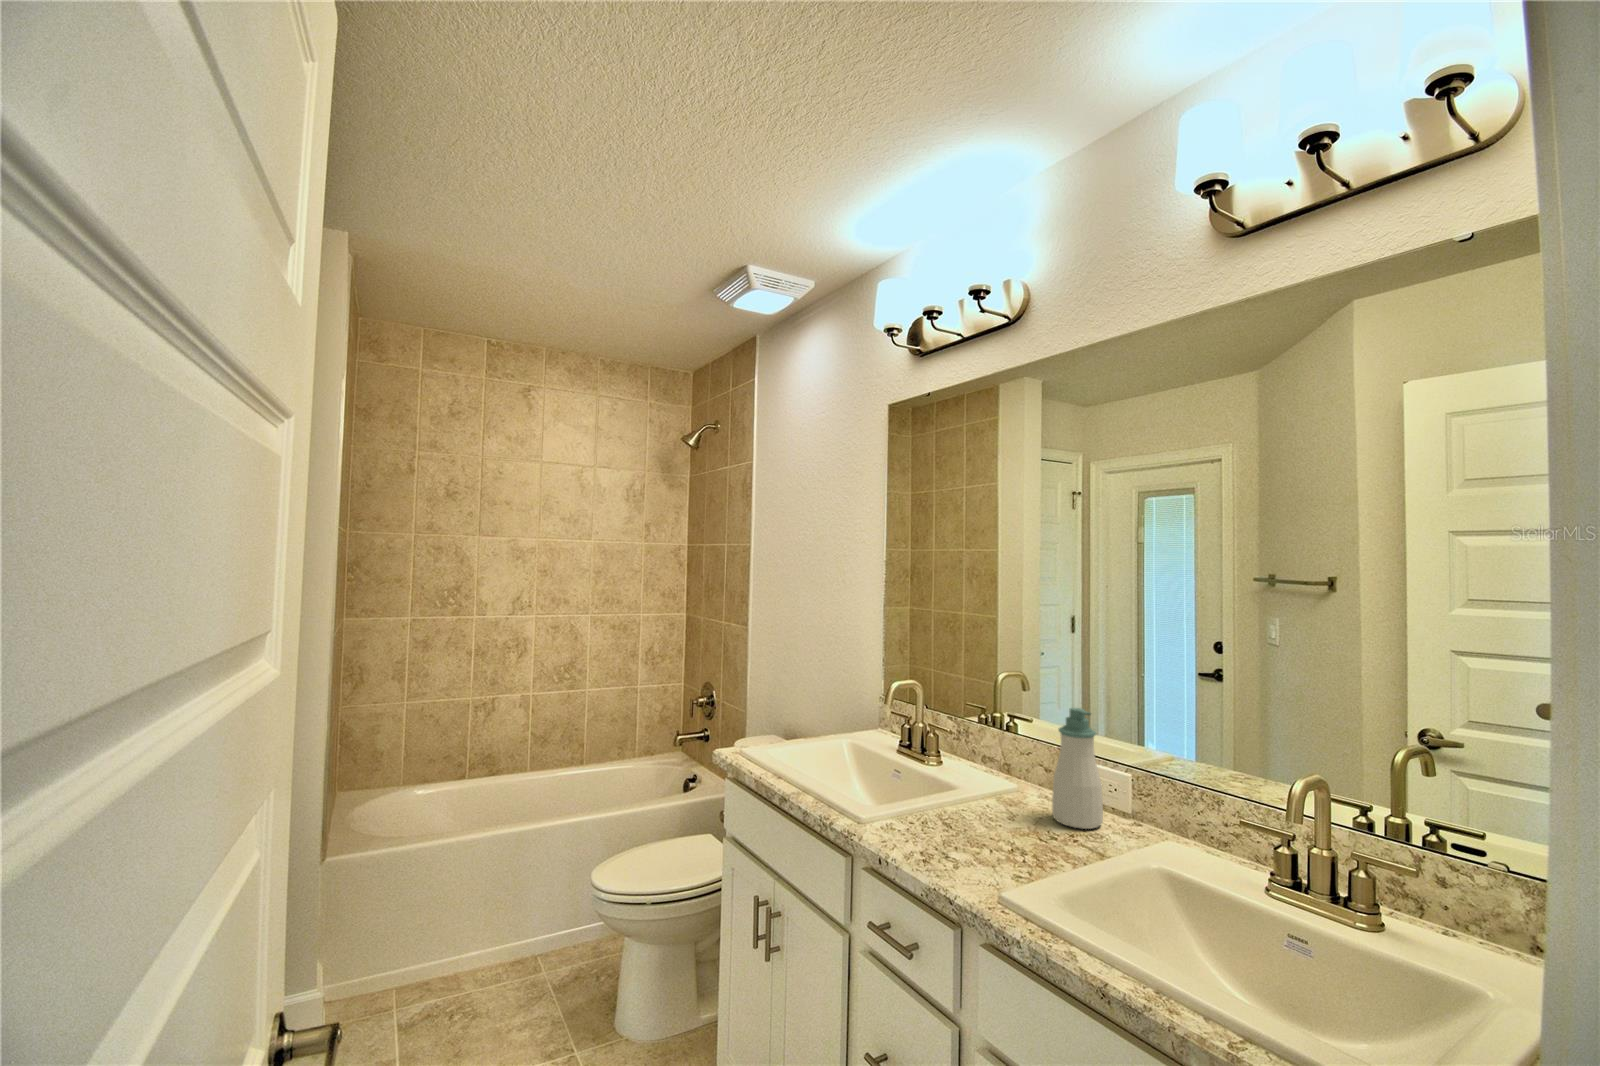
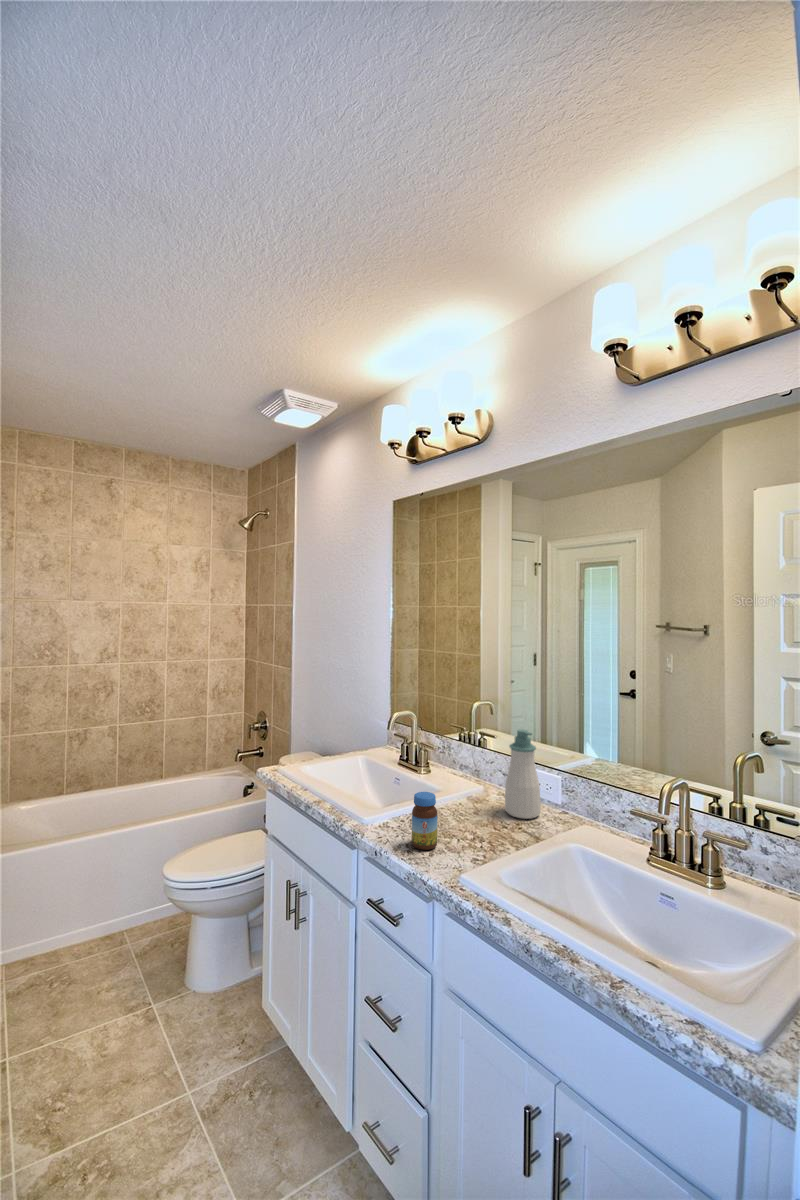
jar: none [929,783,963,859] -> present [412,792,437,850]

